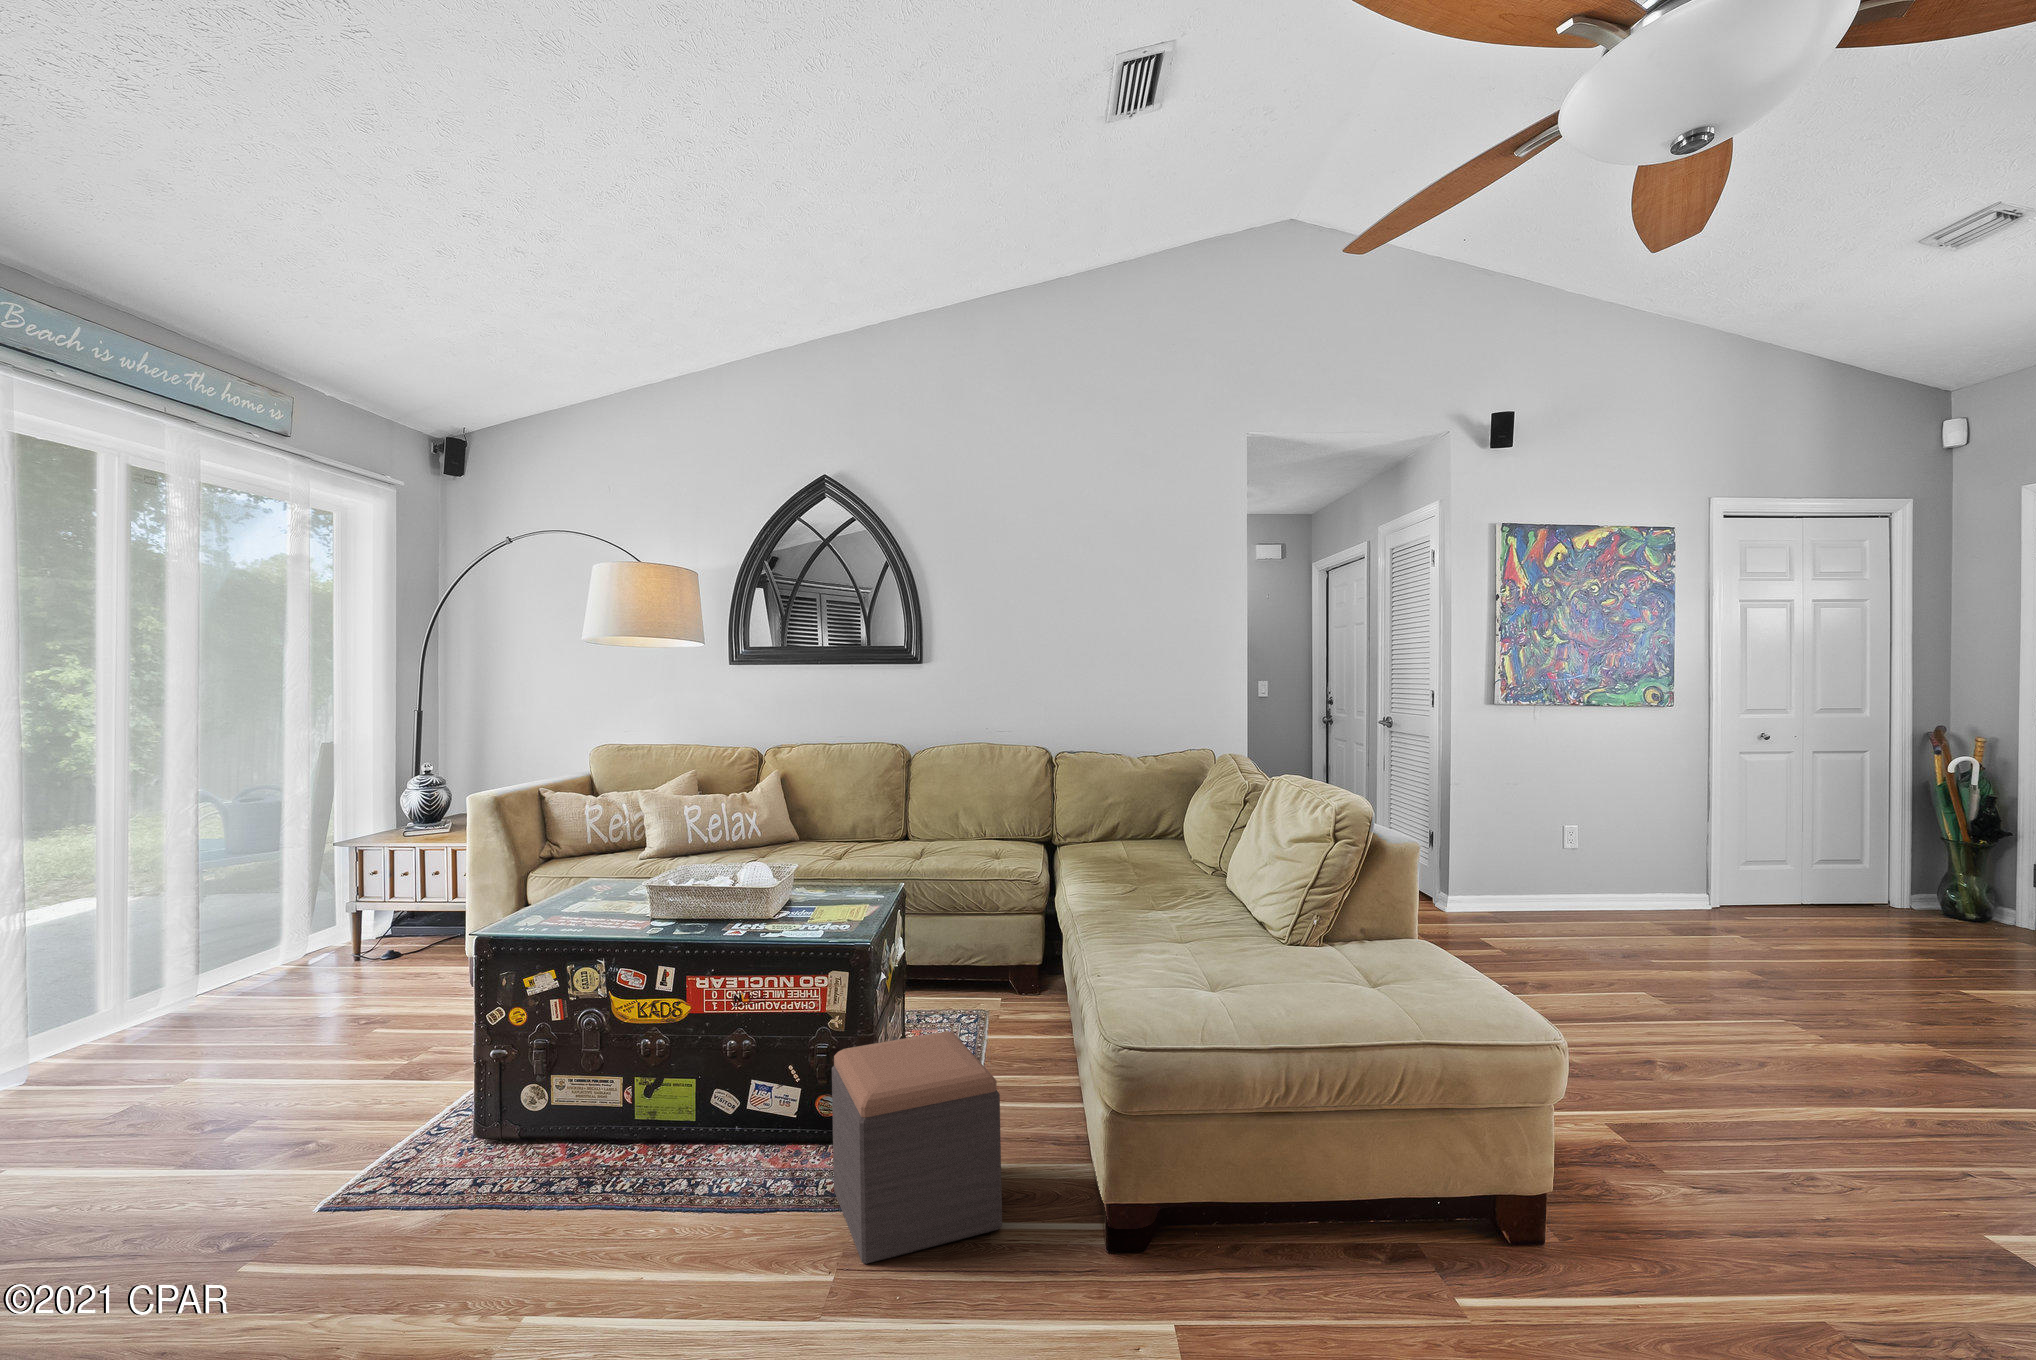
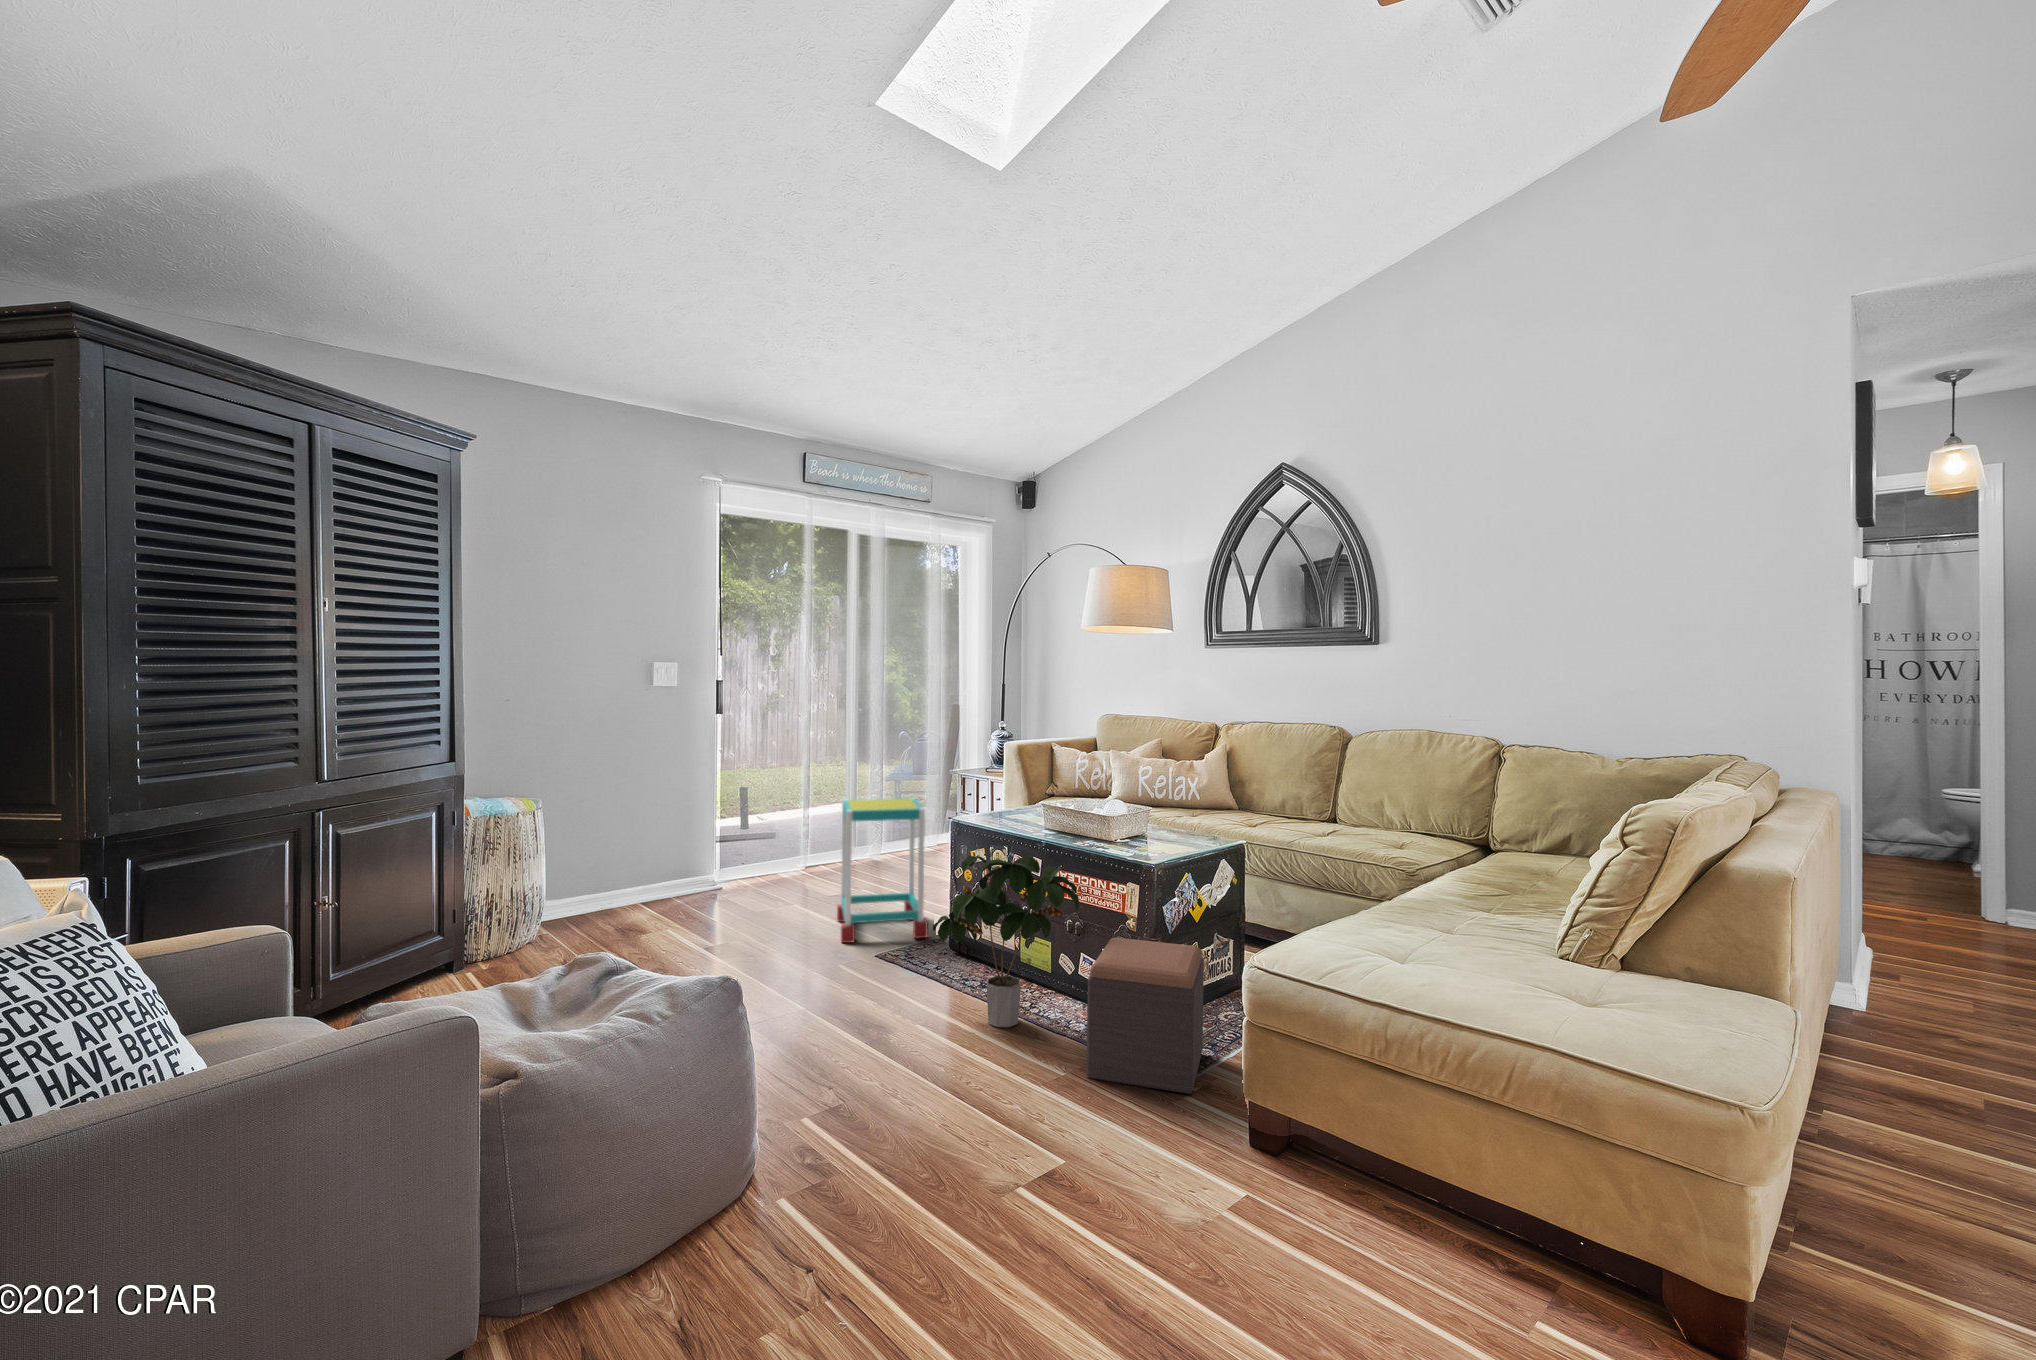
side table: none [208,903,430,1193] -> present [837,798,928,943]
potted plant: none [534,963,789,1240] -> present [933,855,1079,1027]

